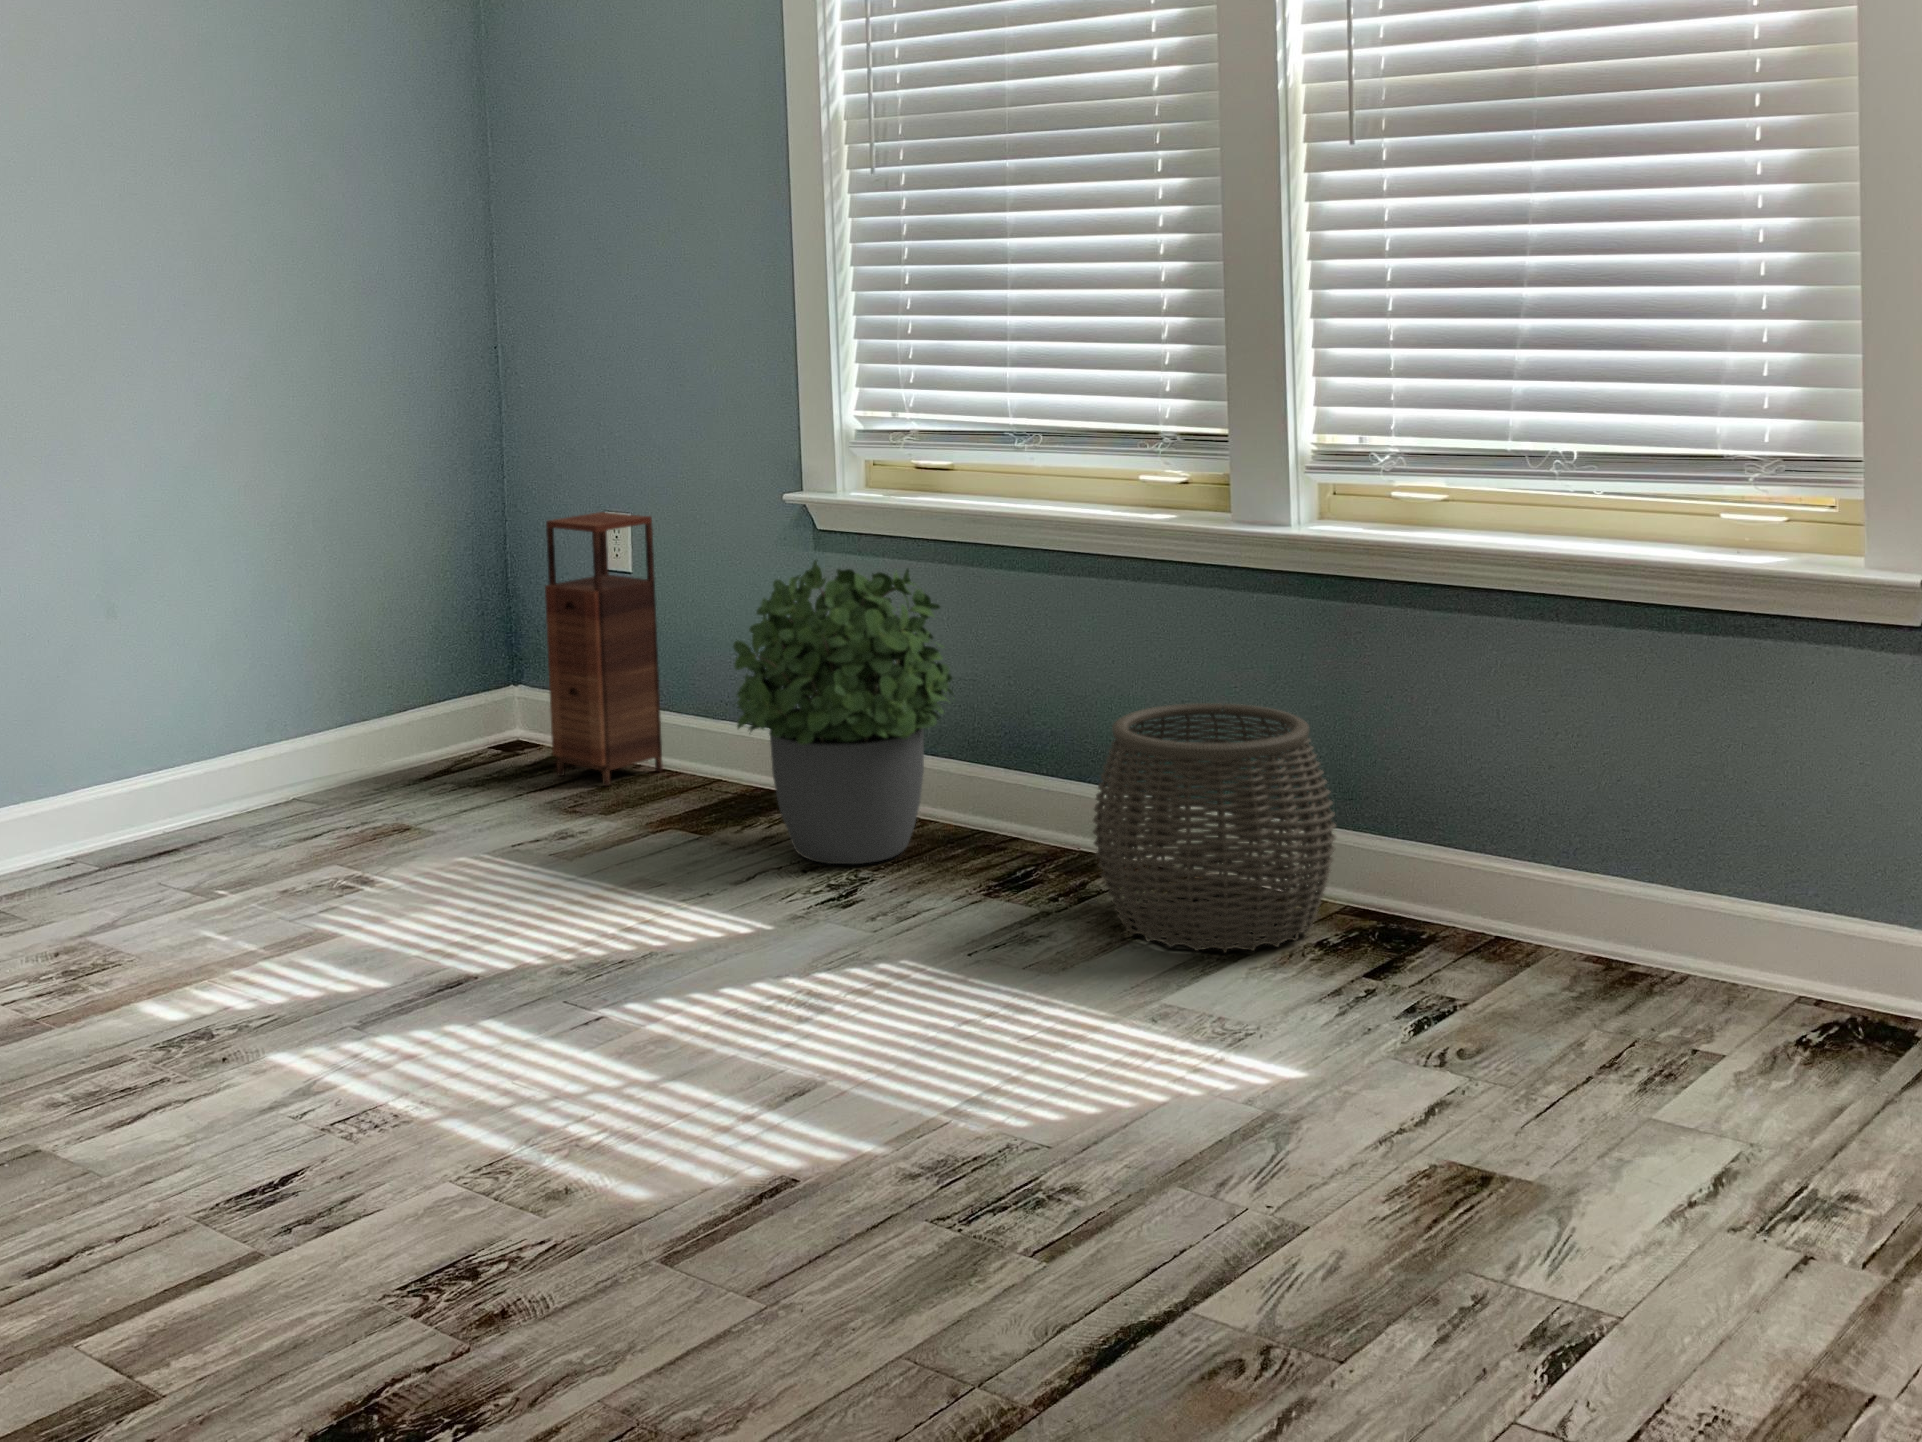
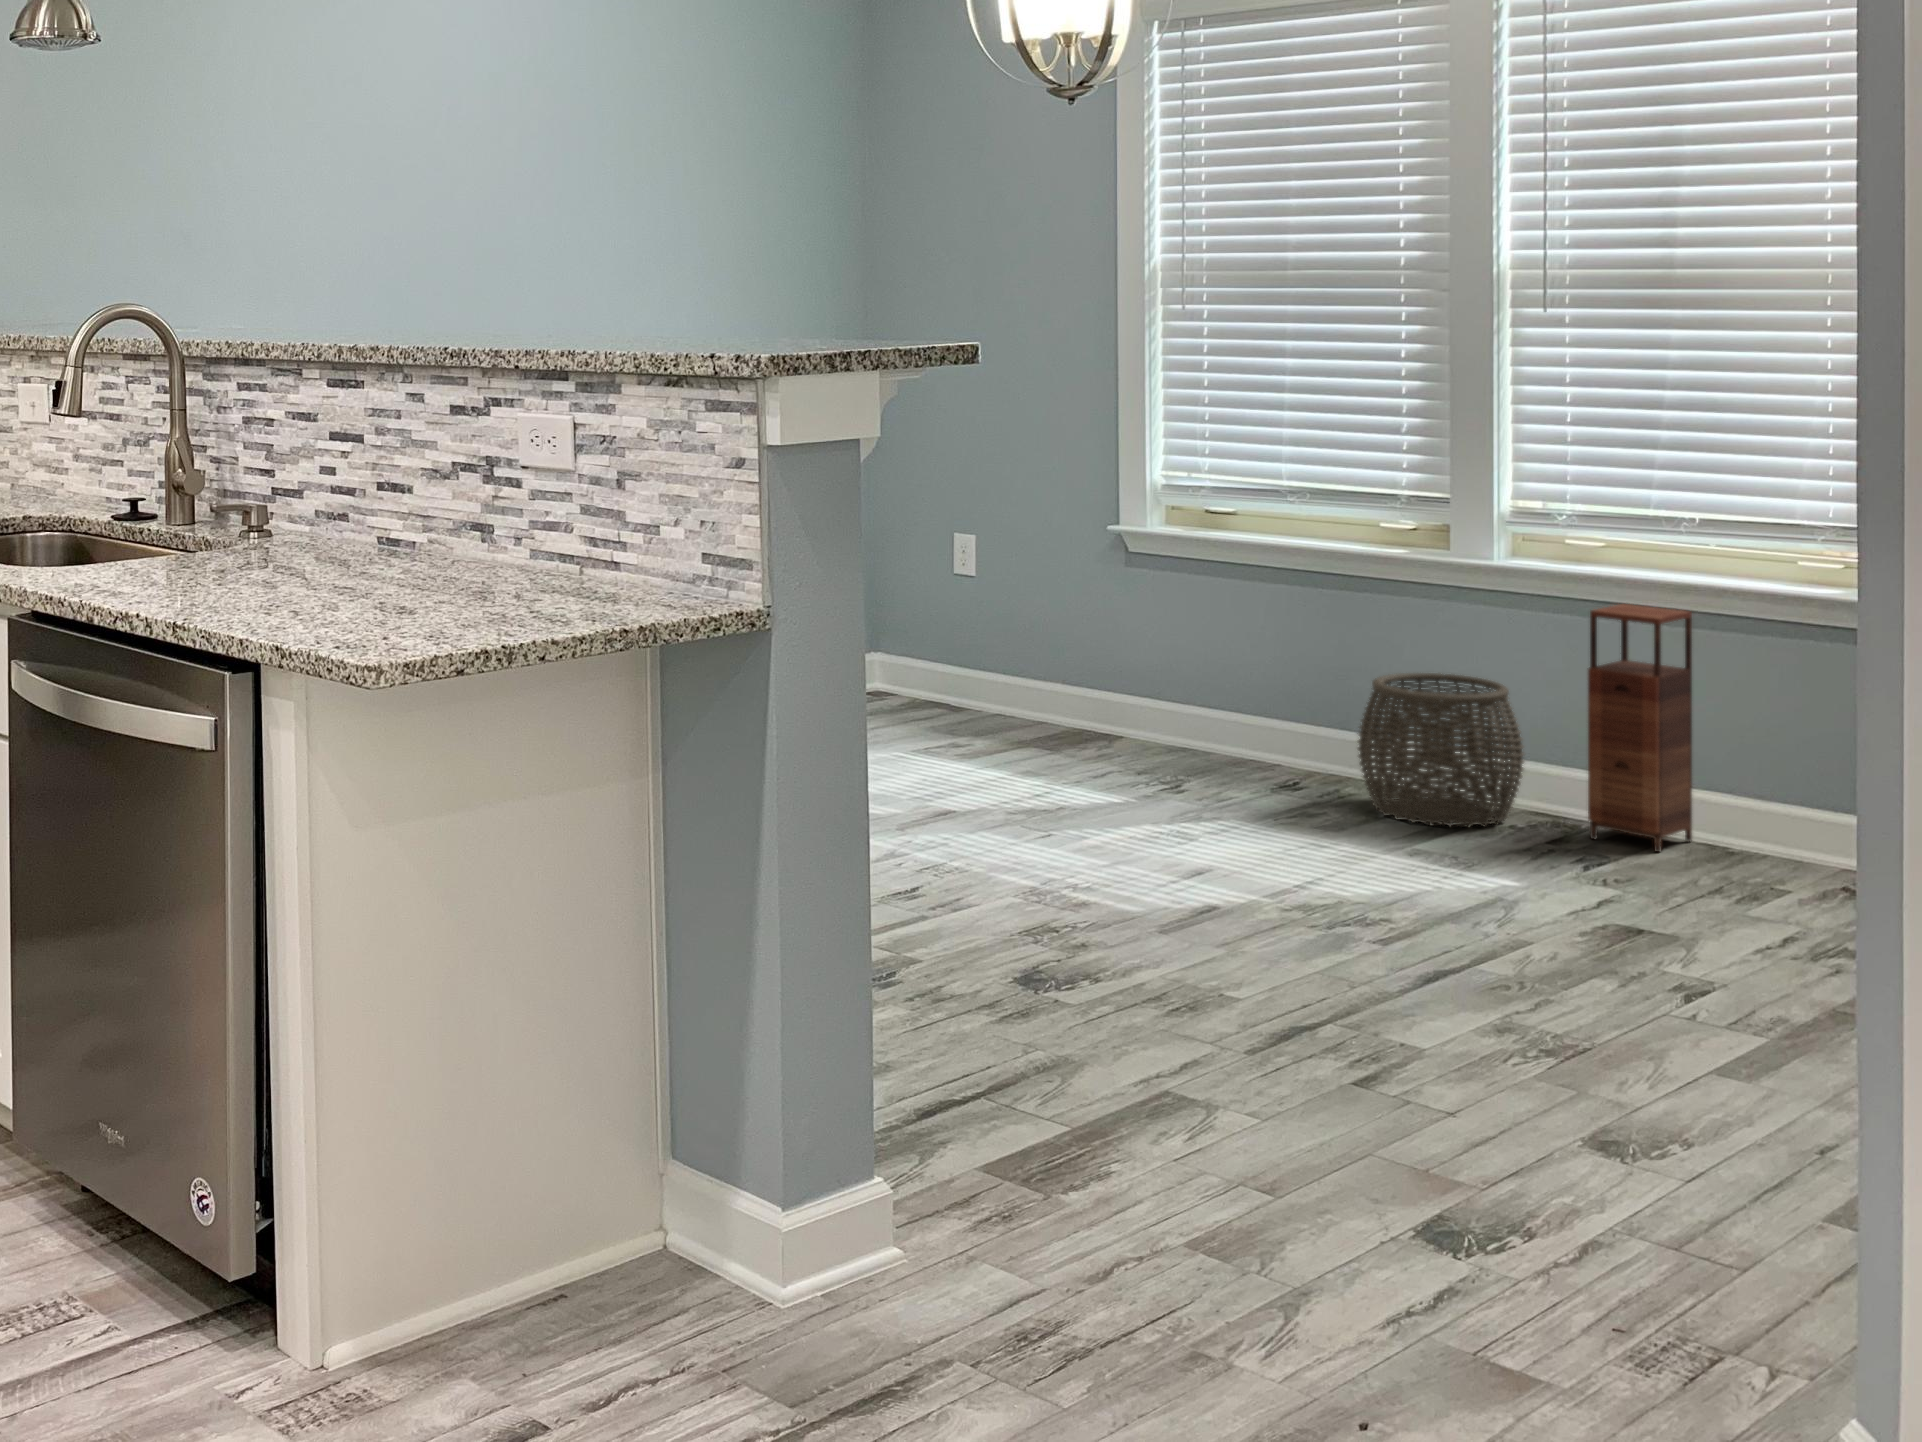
storage cabinet: present [545,512,663,786] -> present [1588,604,1692,852]
potted plant: present [733,560,954,864] -> none [1088,568,1245,771]

